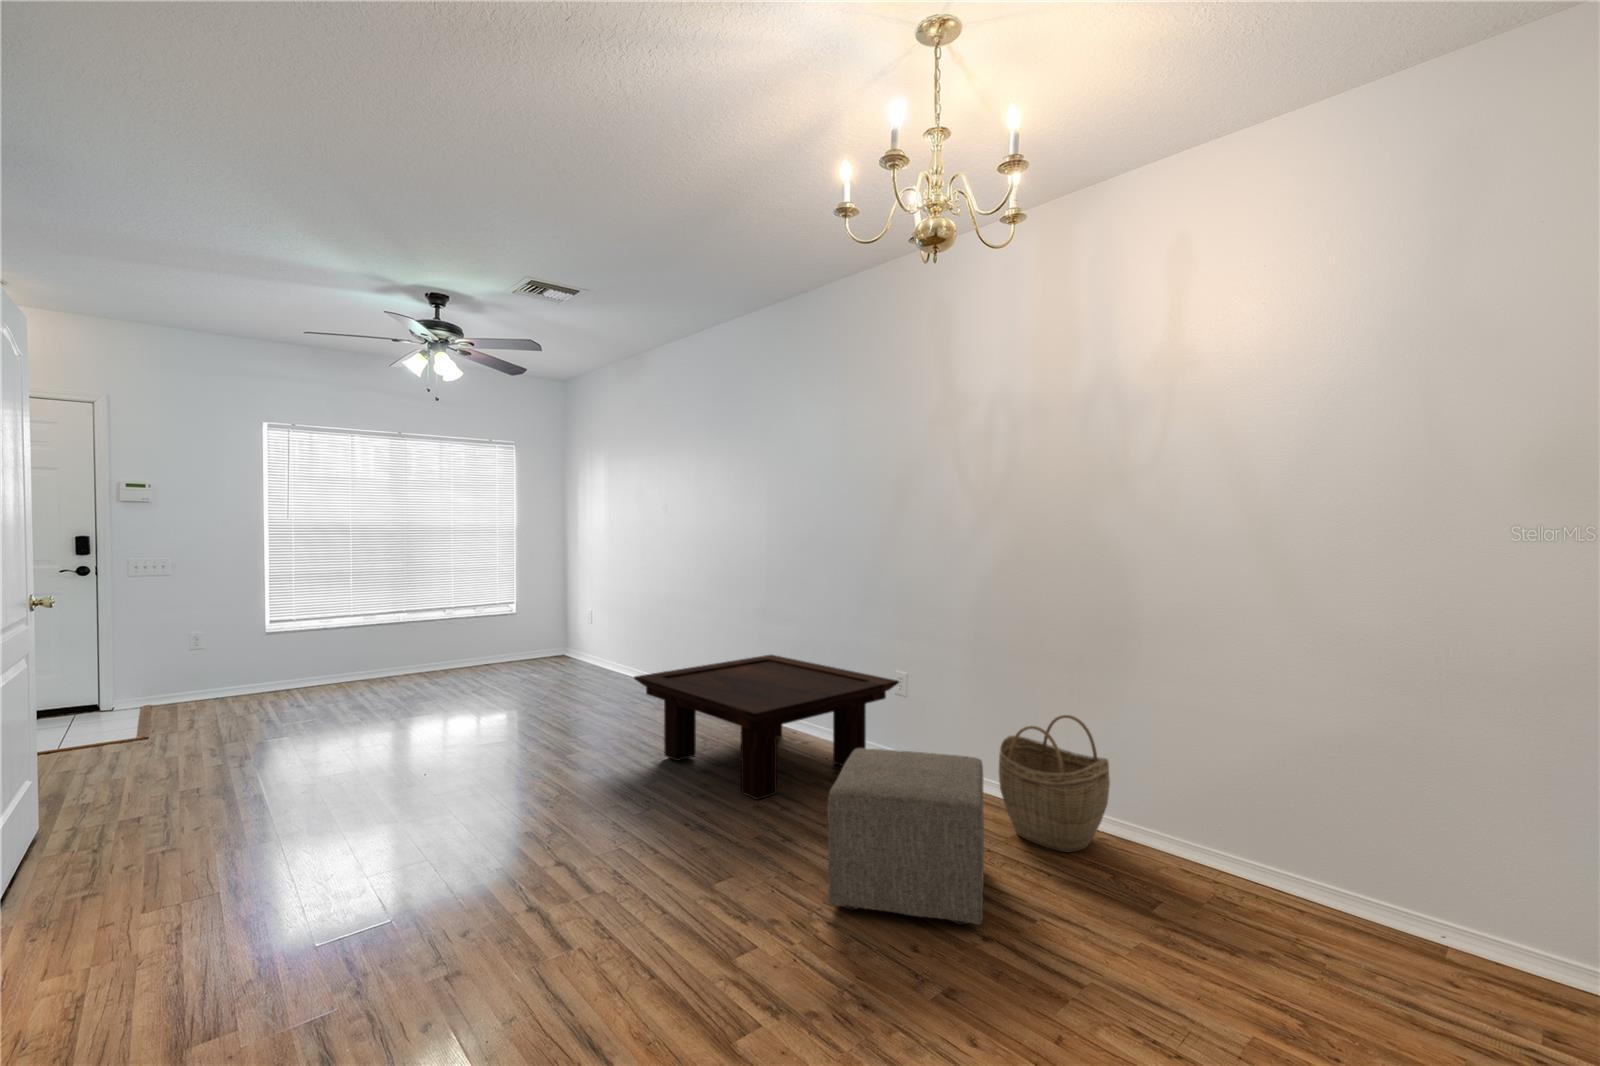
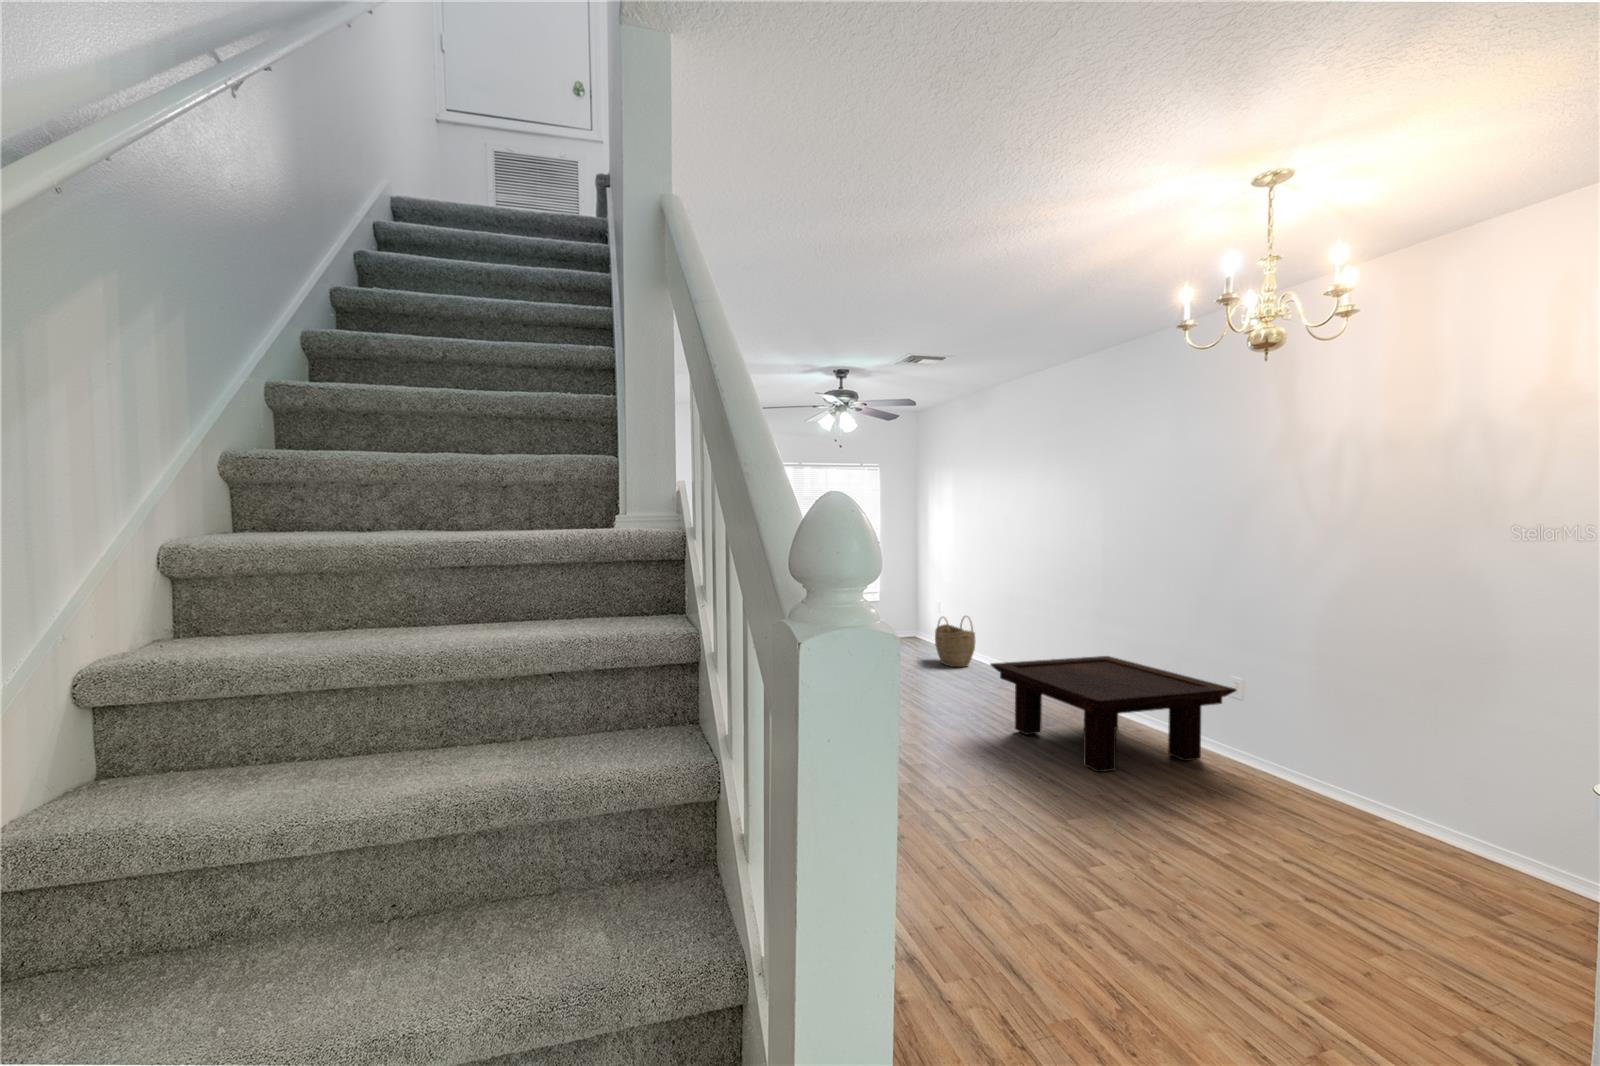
woven basket: present [999,715,1110,852] -> present [935,616,976,667]
ottoman: present [827,748,984,925] -> none [1164,737,1315,888]

